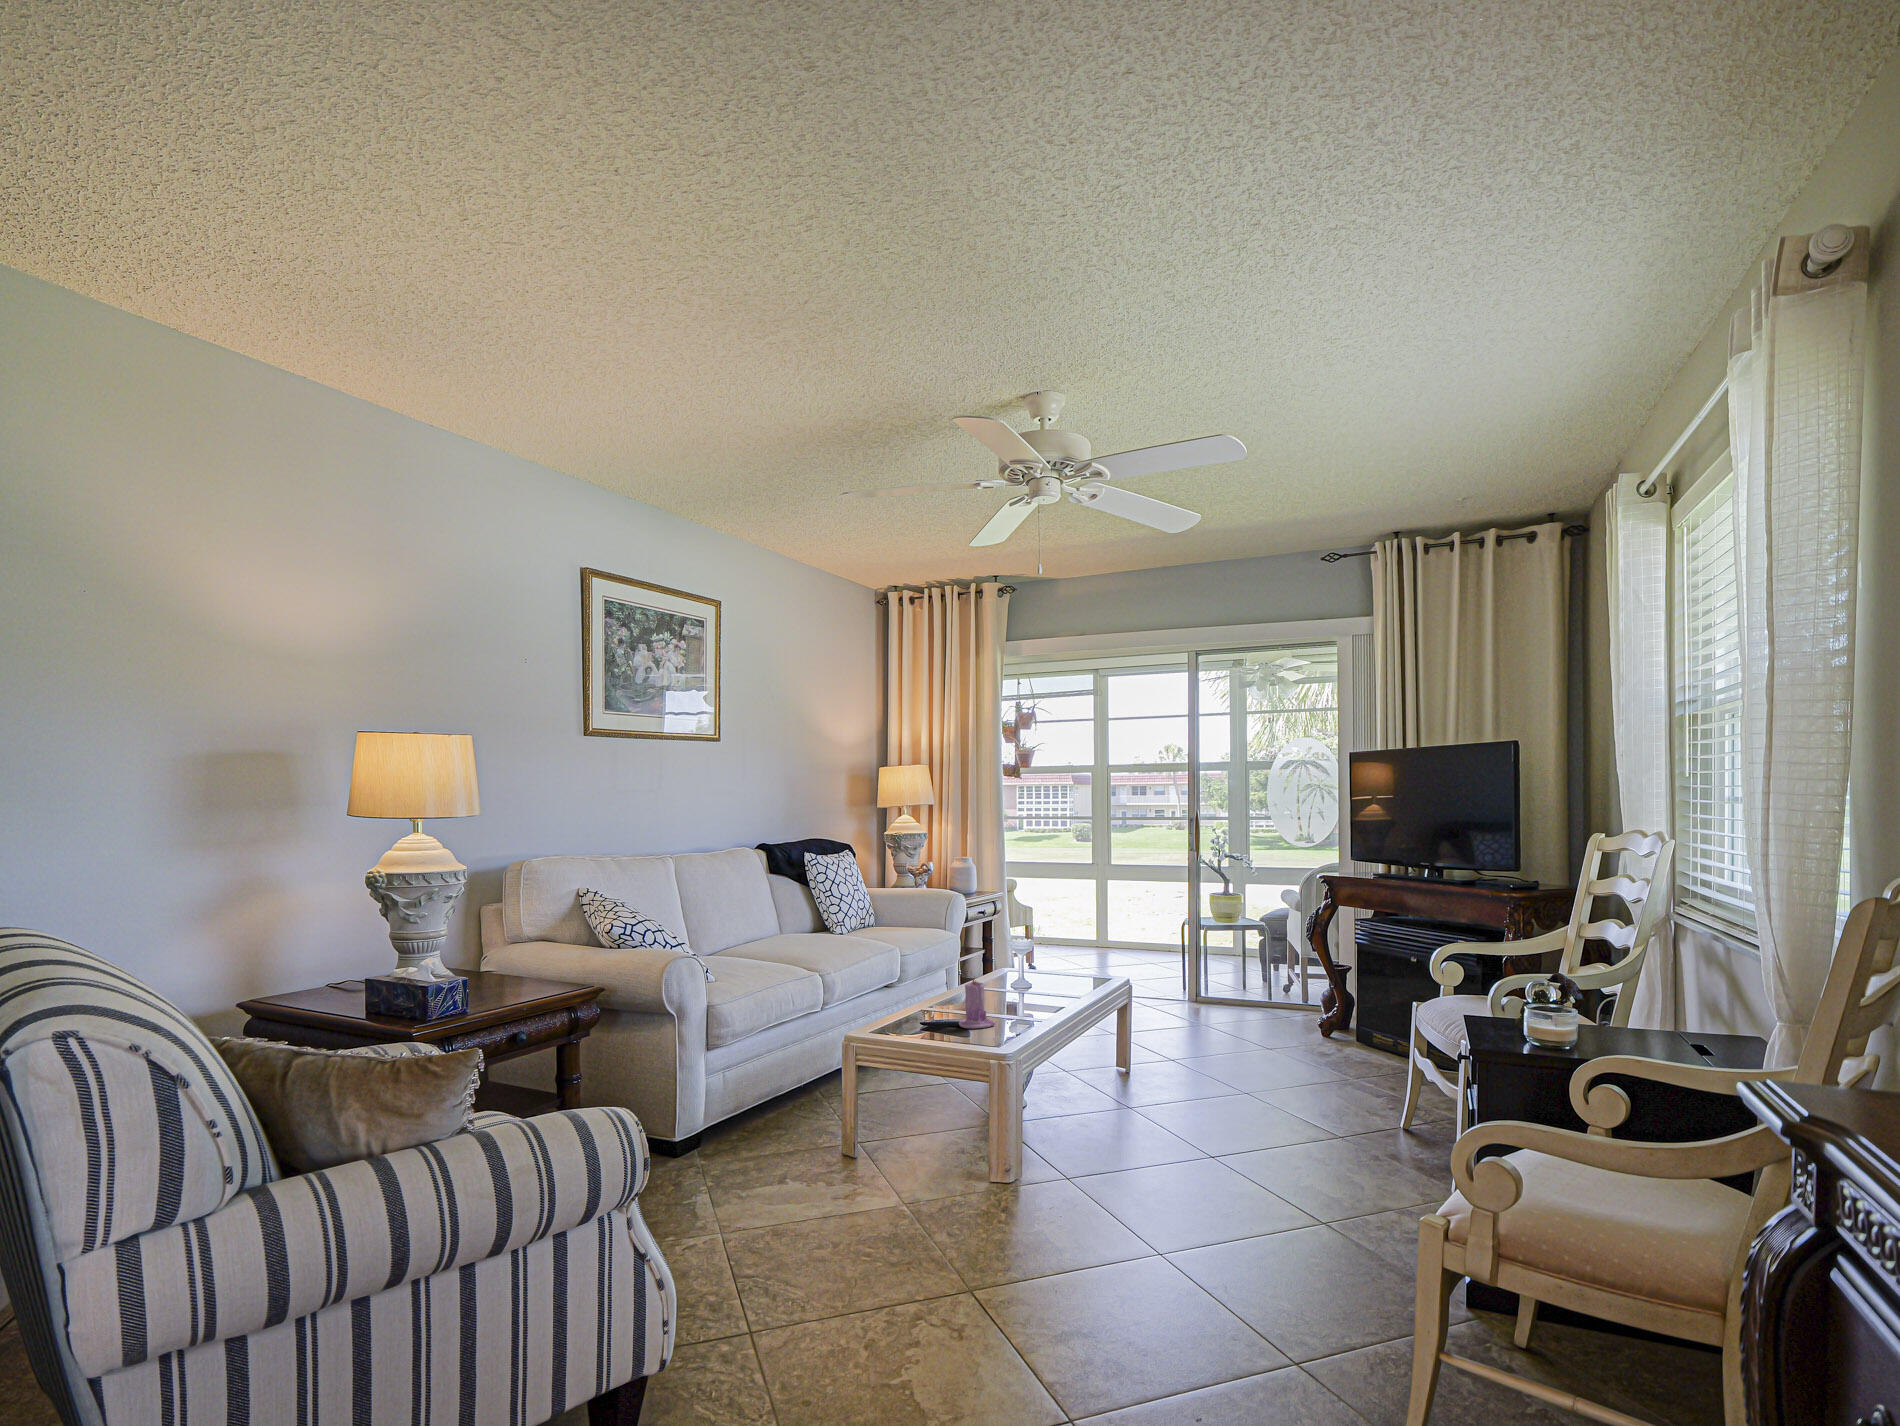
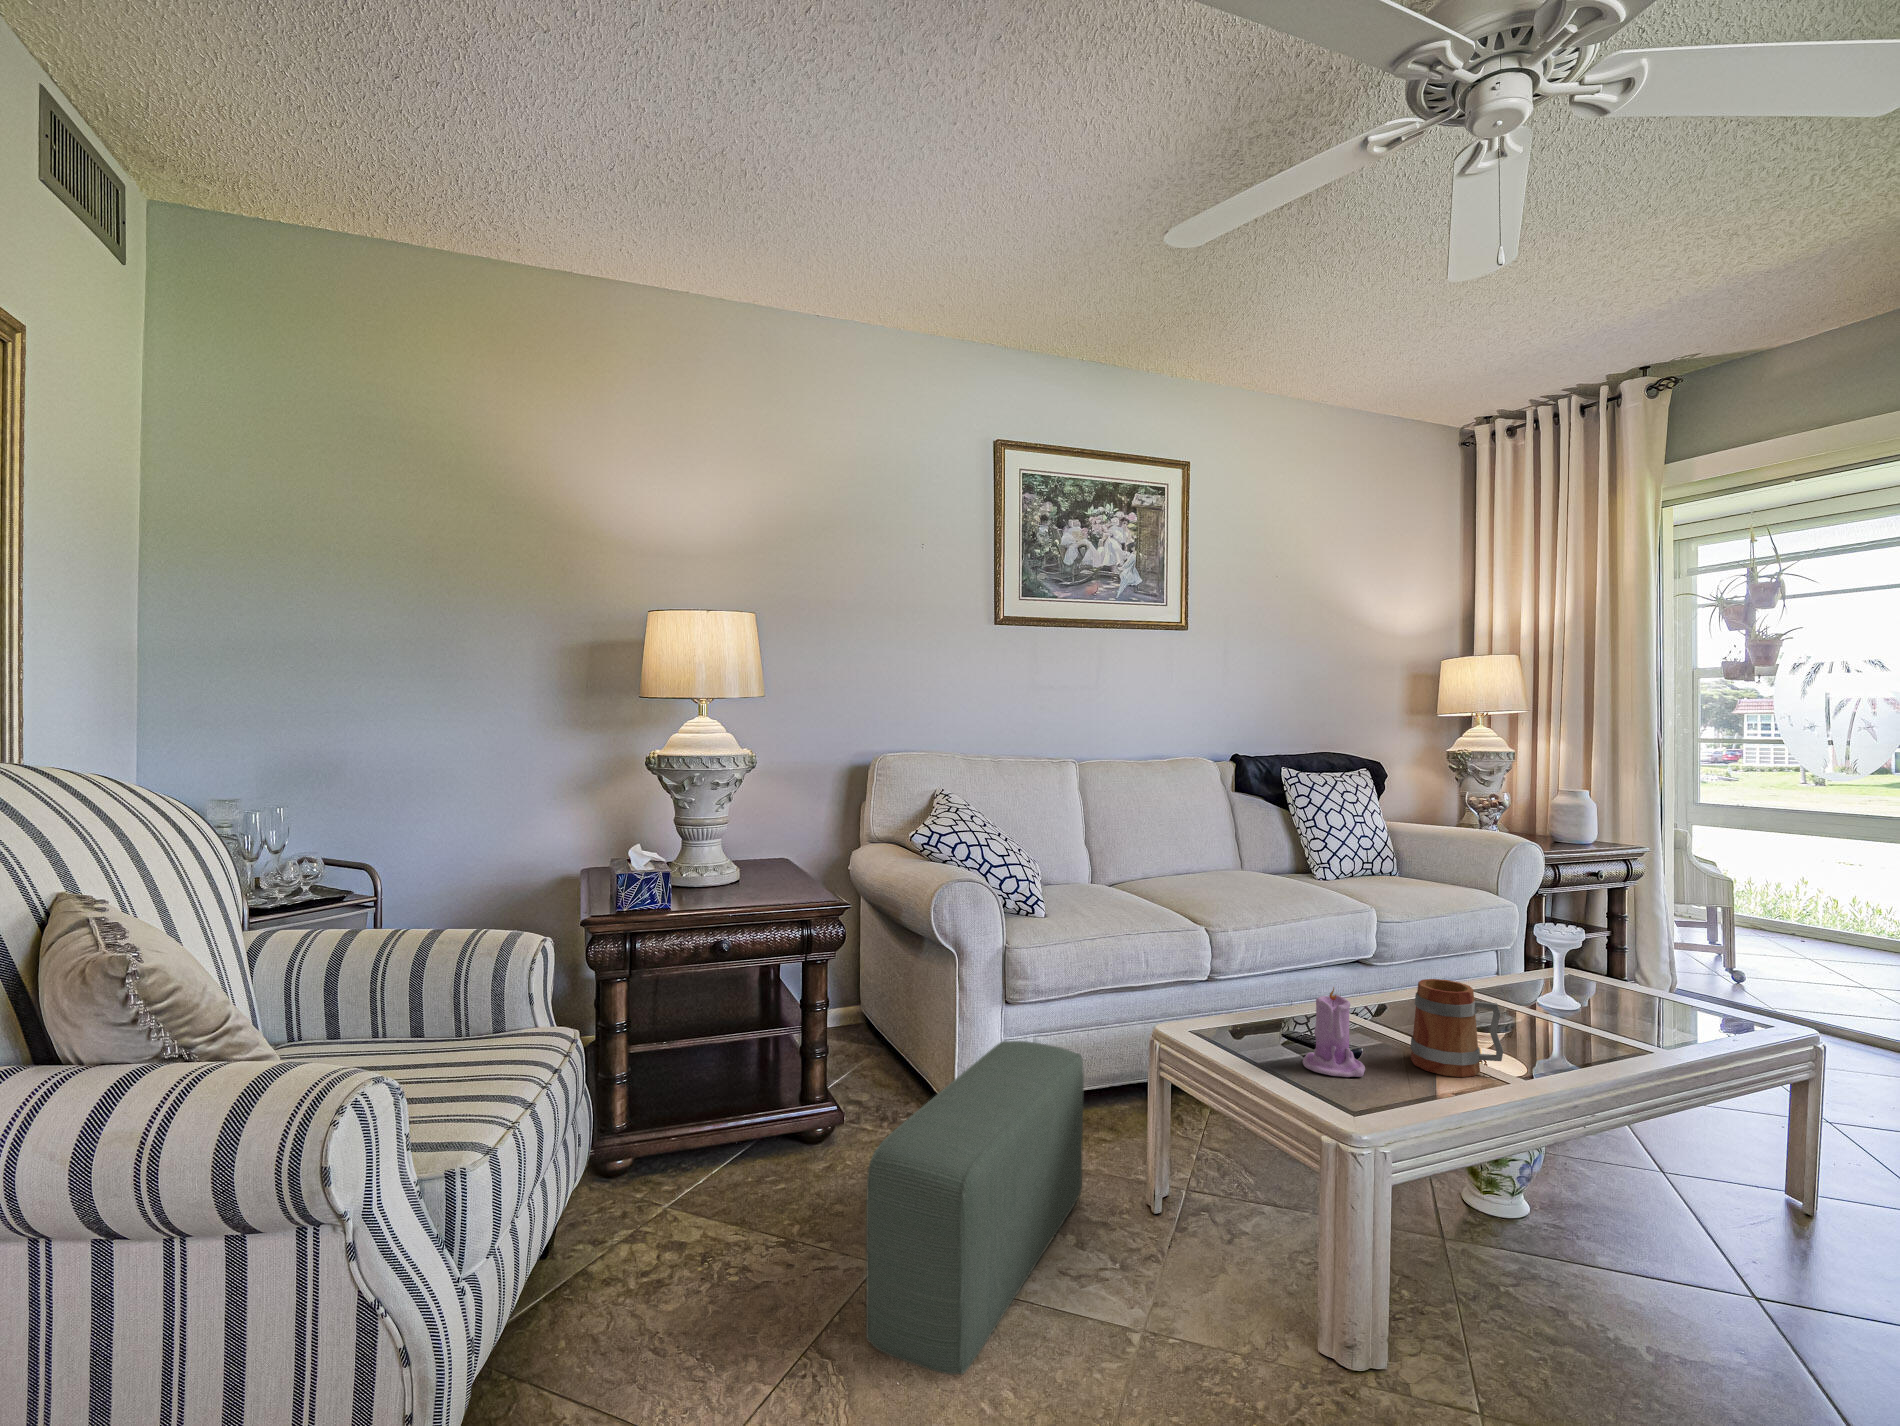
mug: none [1004,965,1049,1017] -> present [1410,979,1503,1077]
pouf: none [752,1060,857,1260] -> present [866,1041,1084,1375]

